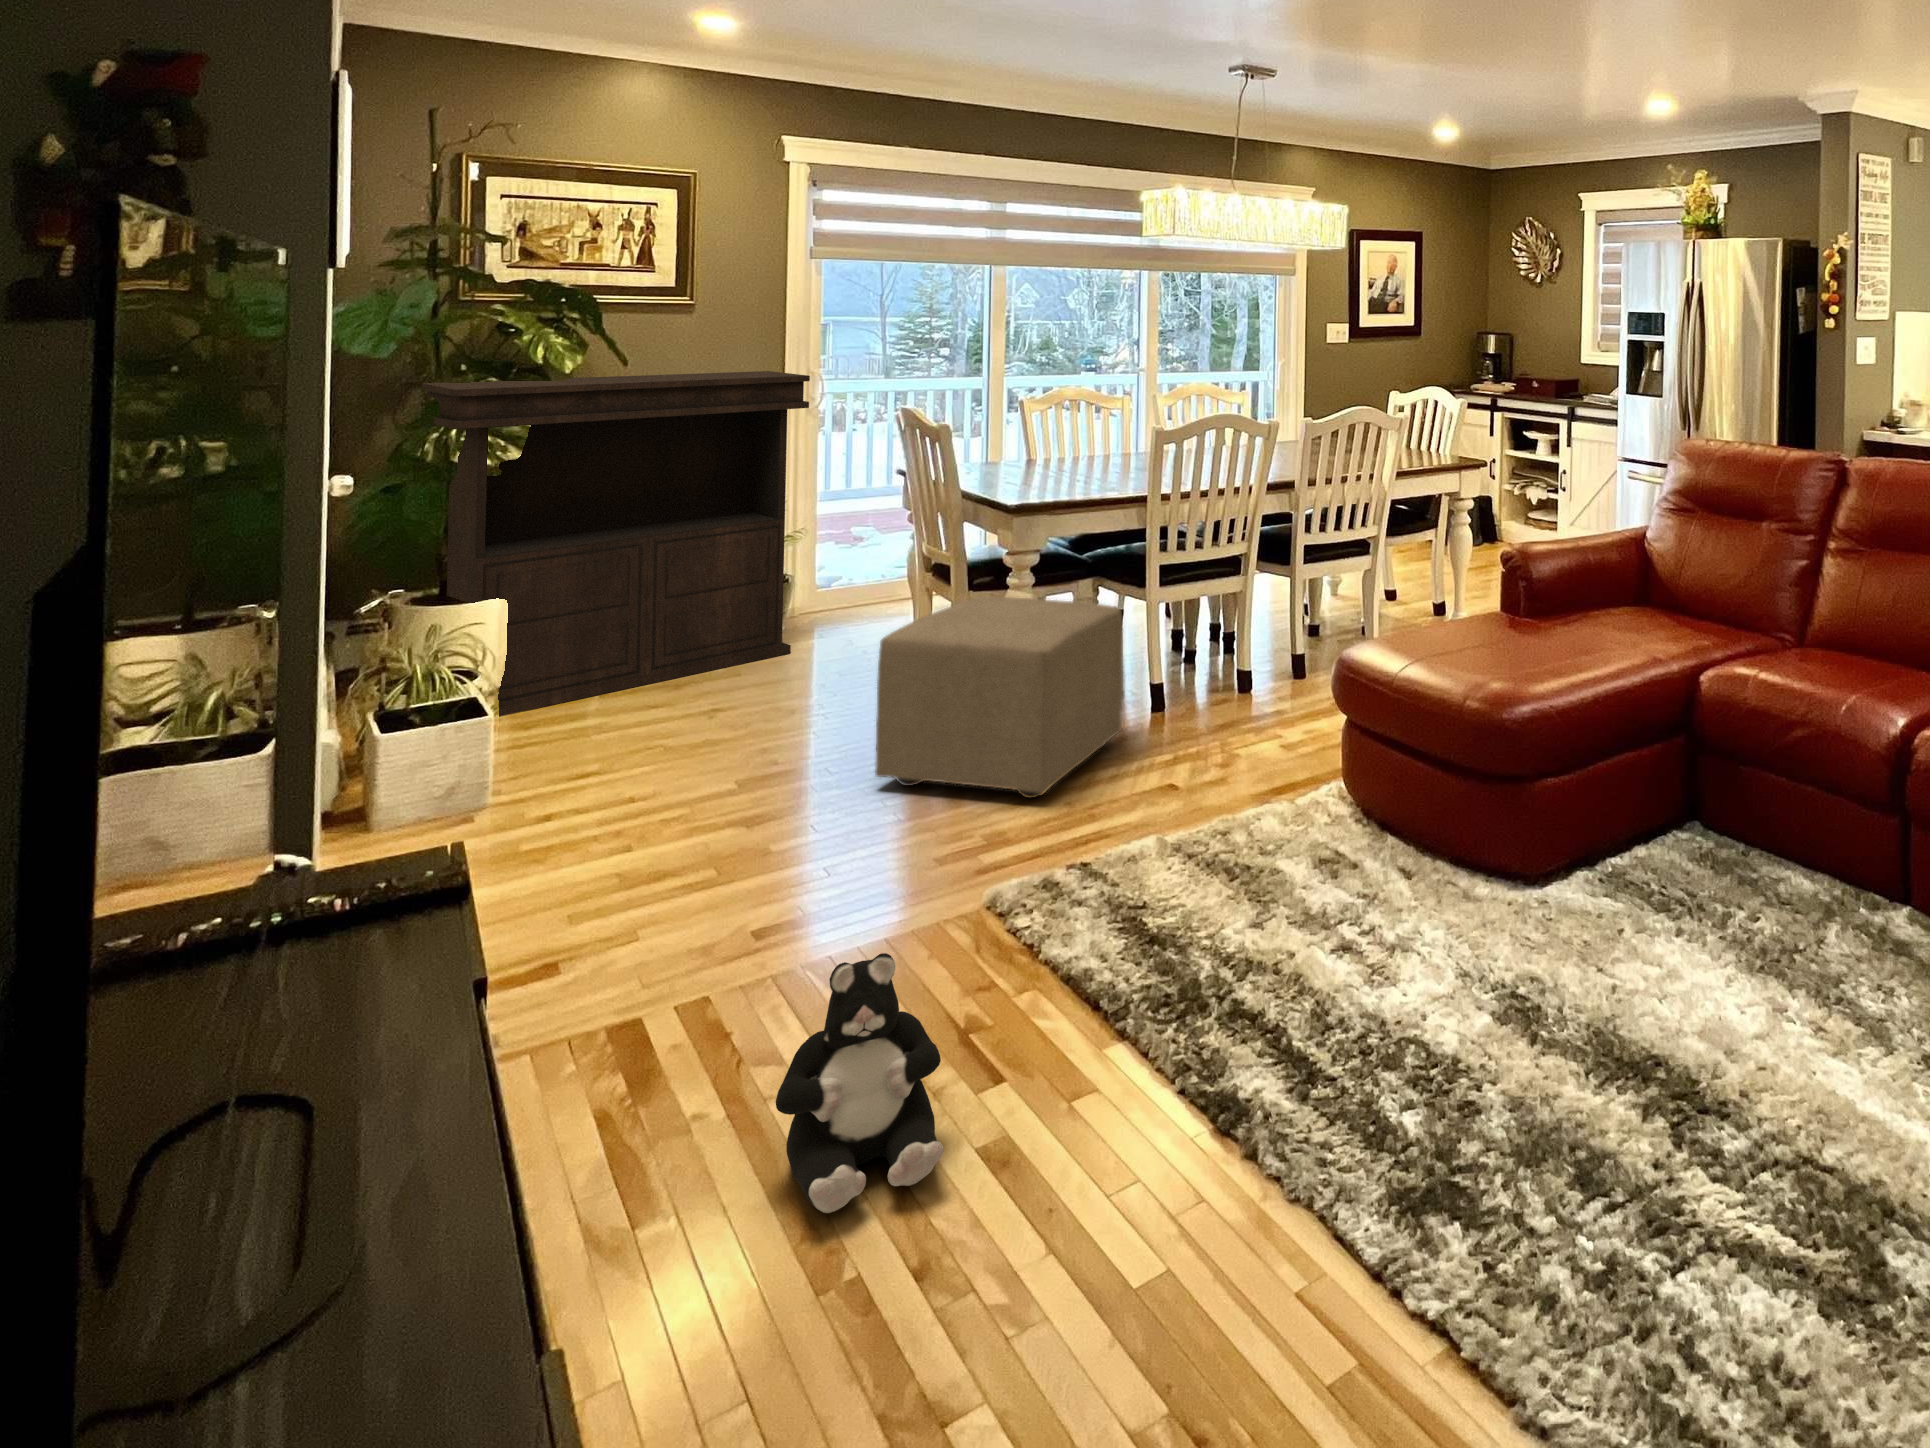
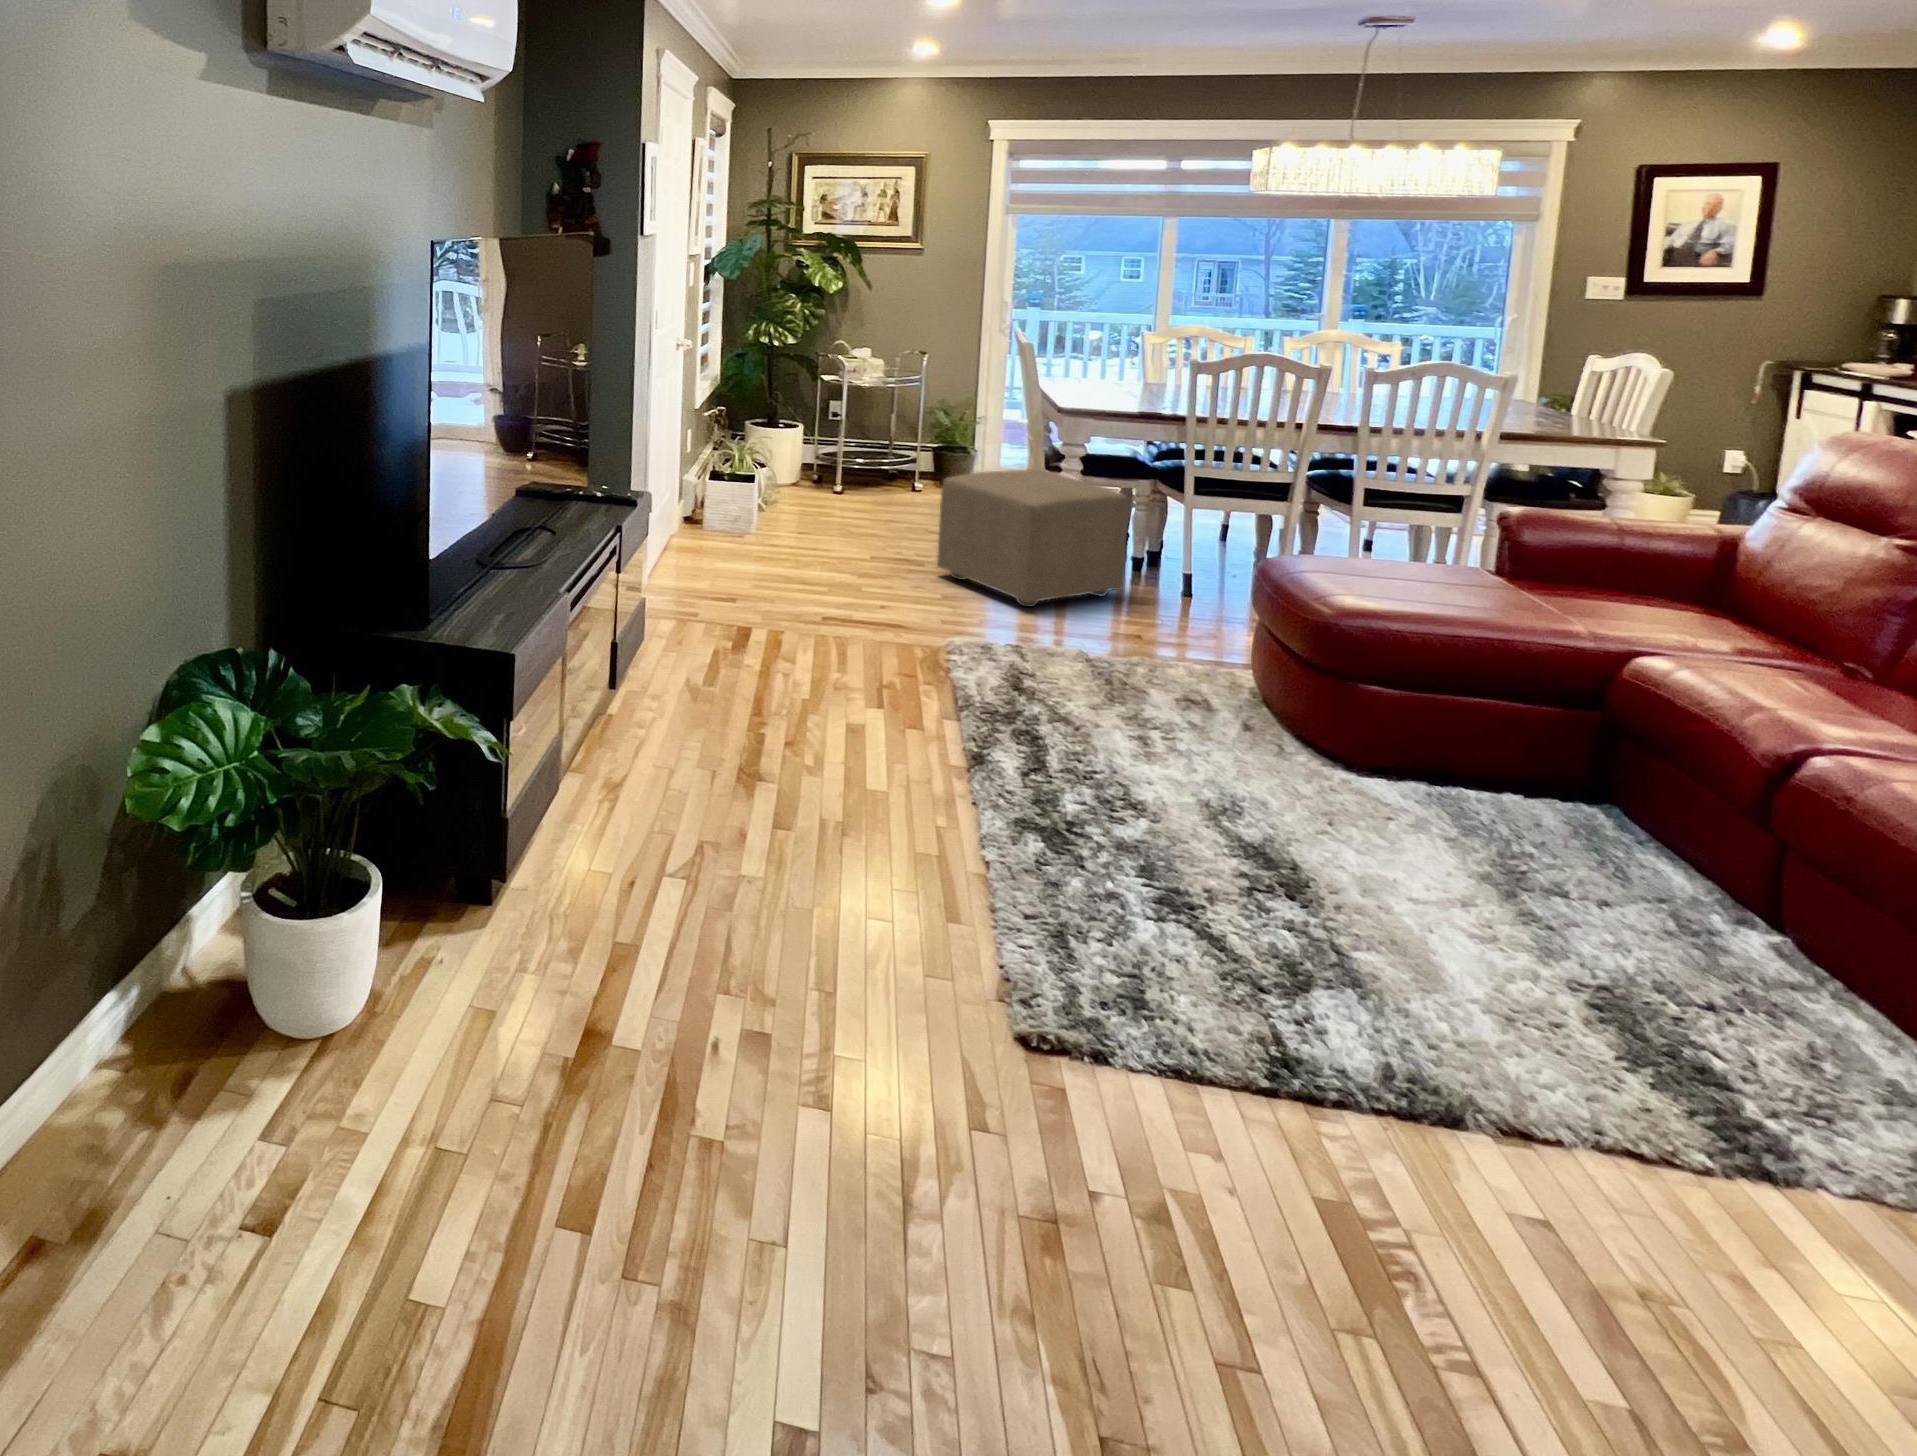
console table: present [421,371,810,716] -> none [757,296,976,497]
plush toy: present [776,953,944,1213] -> none [758,602,837,713]

